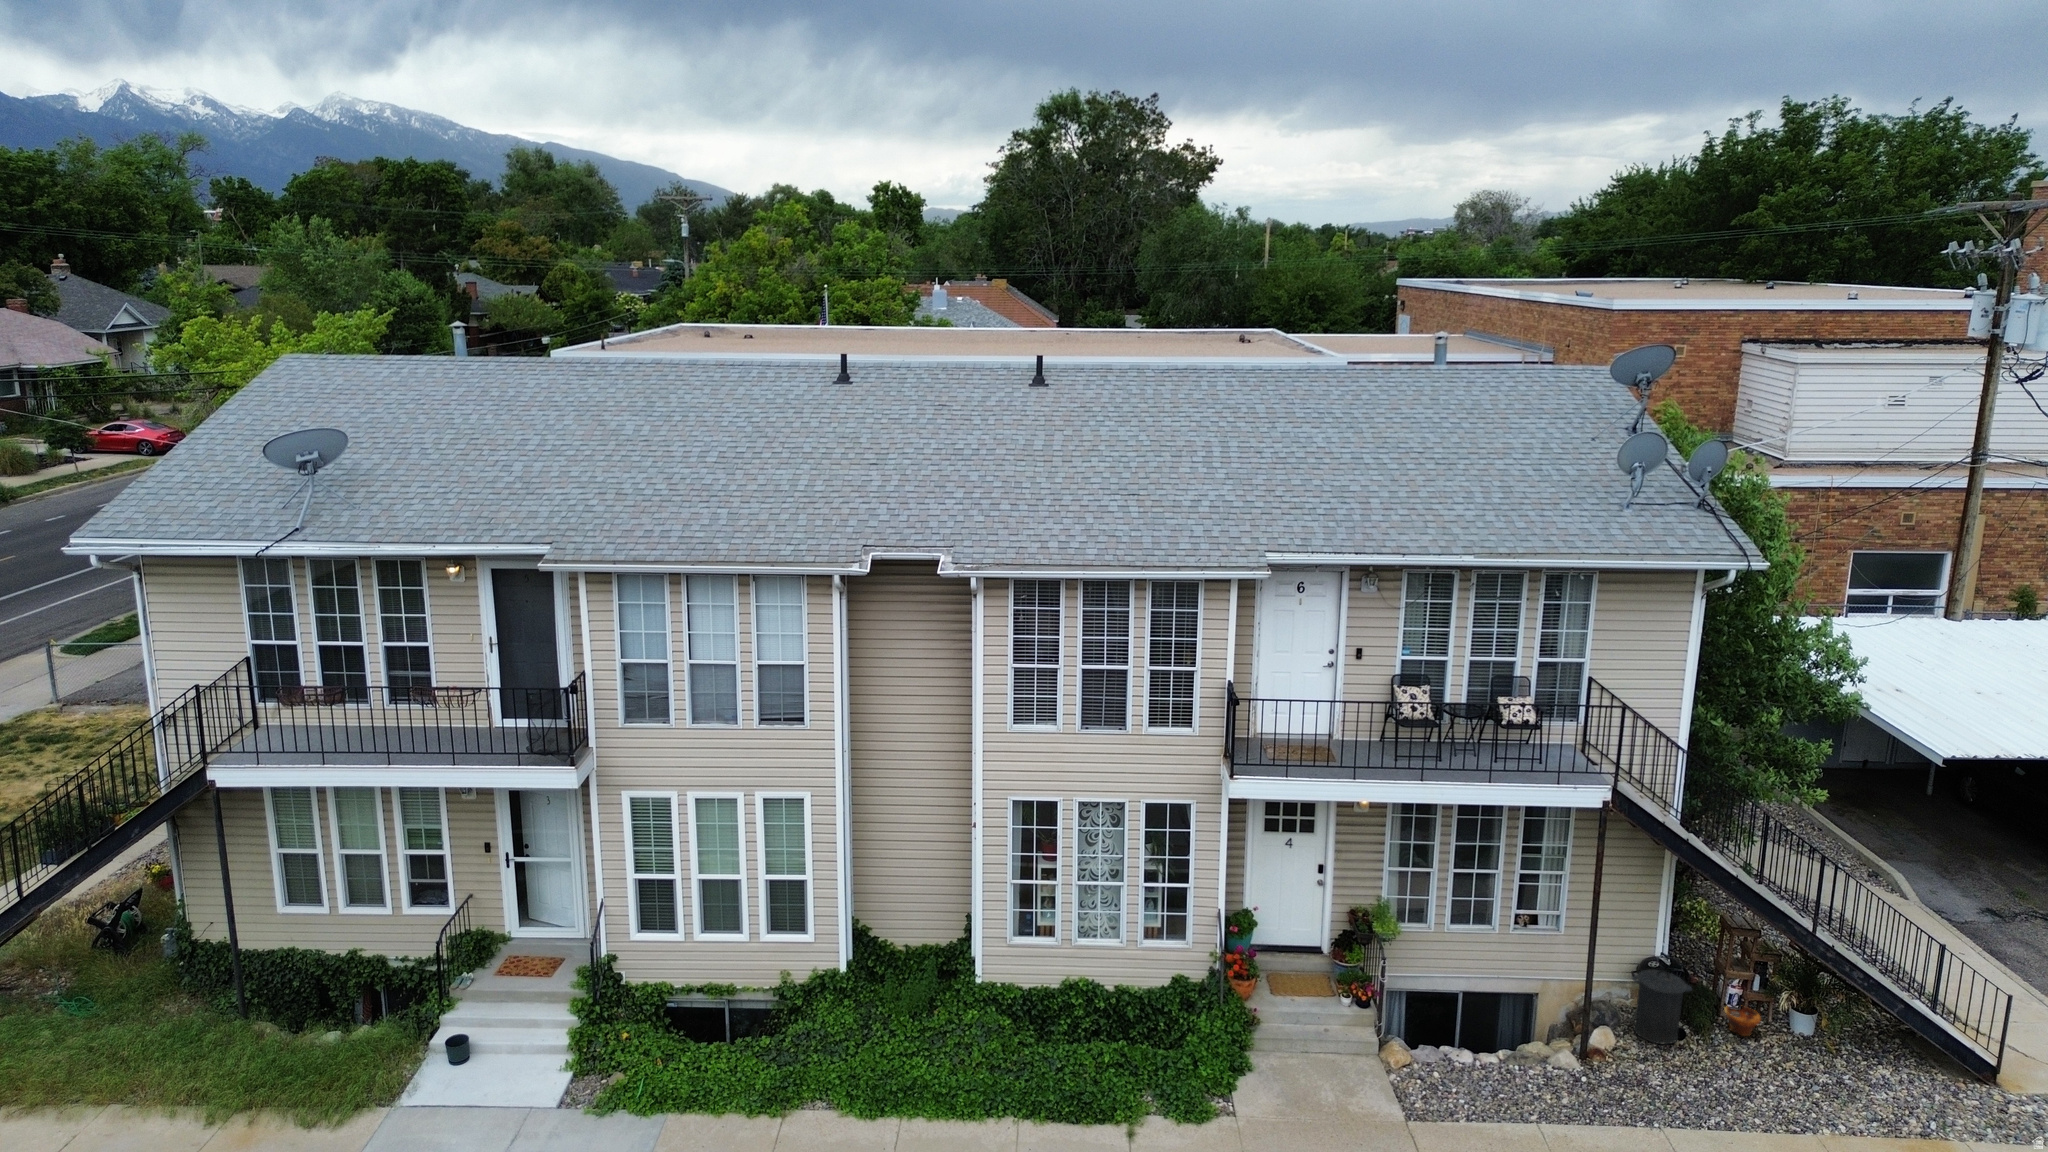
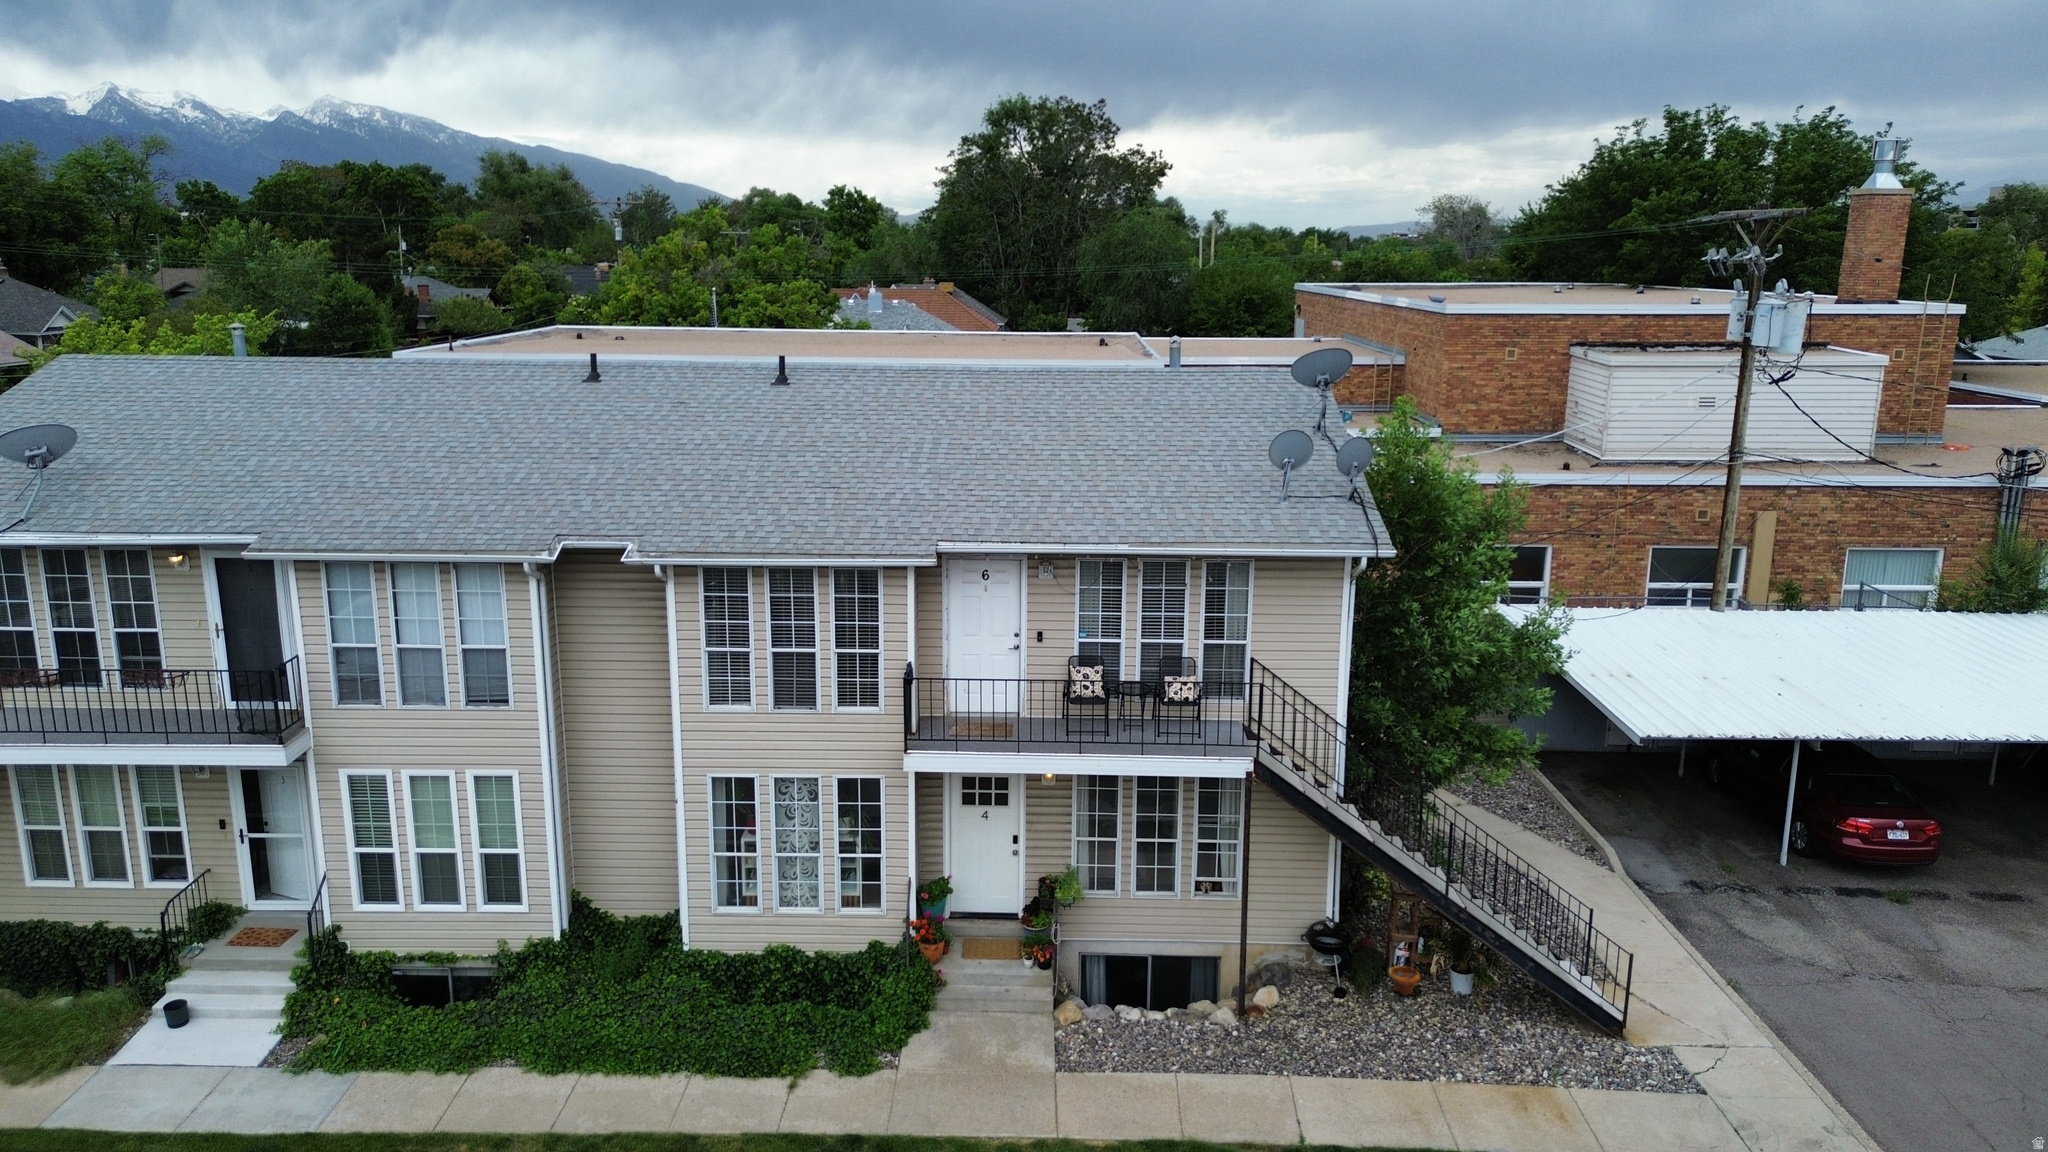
trash can: present [1632,970,1692,1045] -> none [1300,933,1352,1002]

